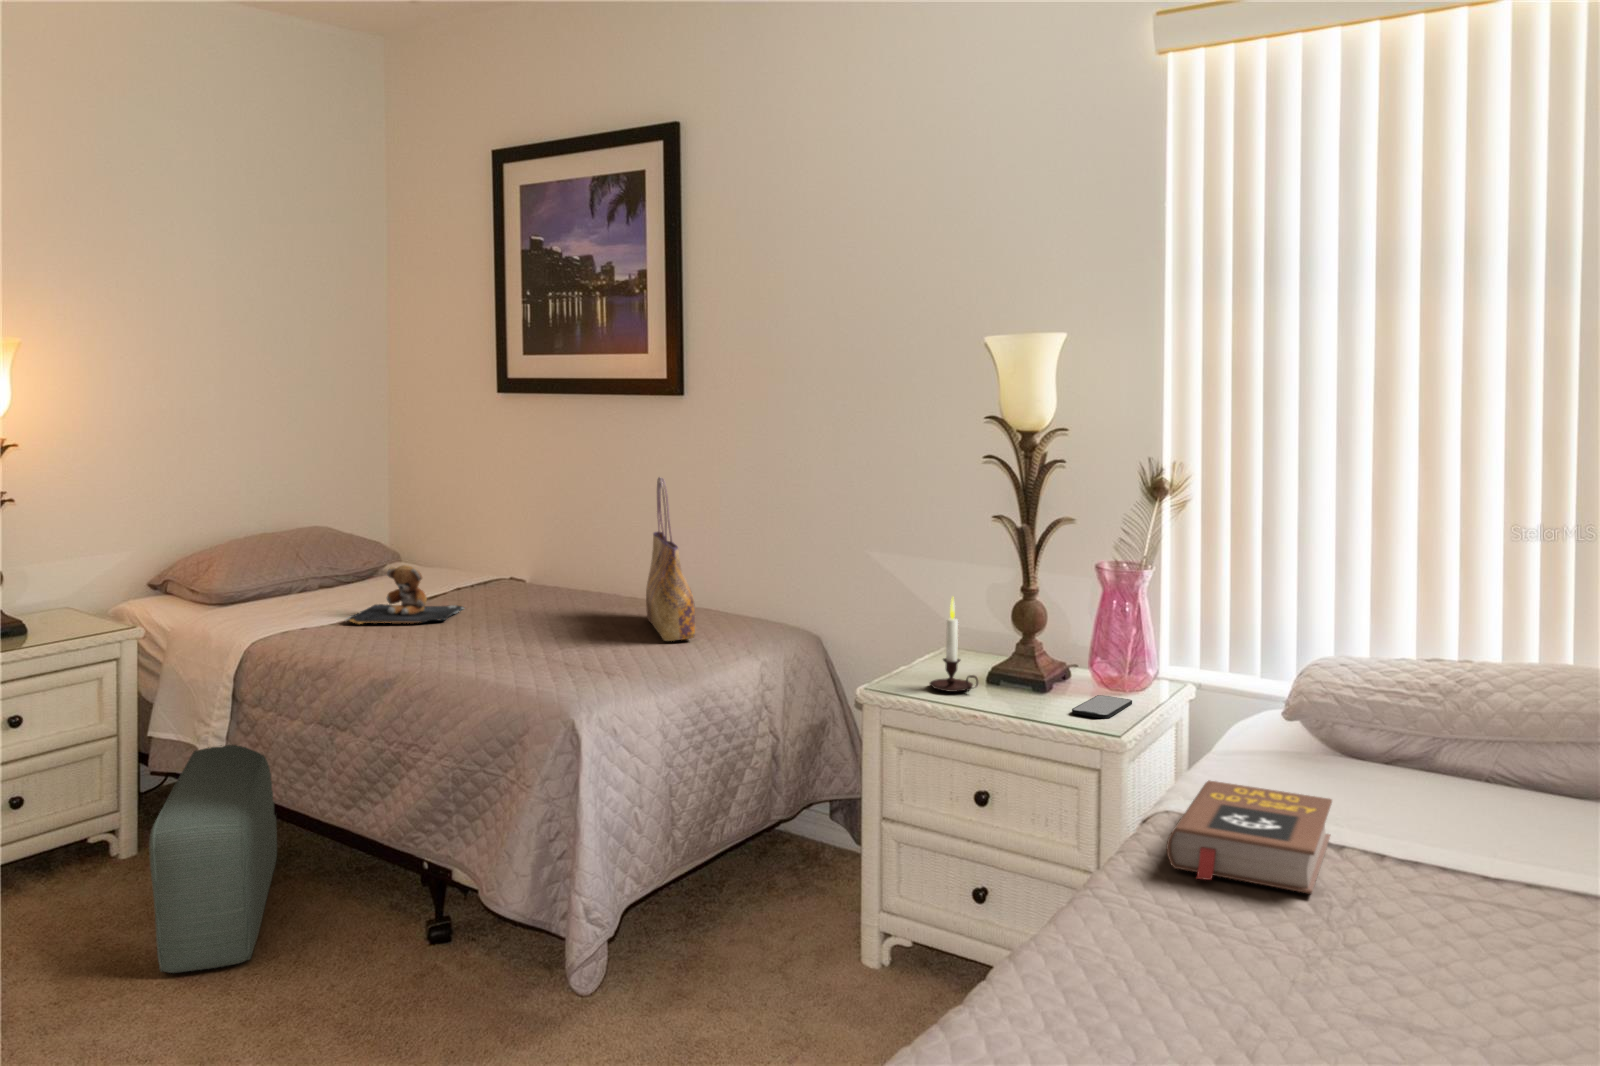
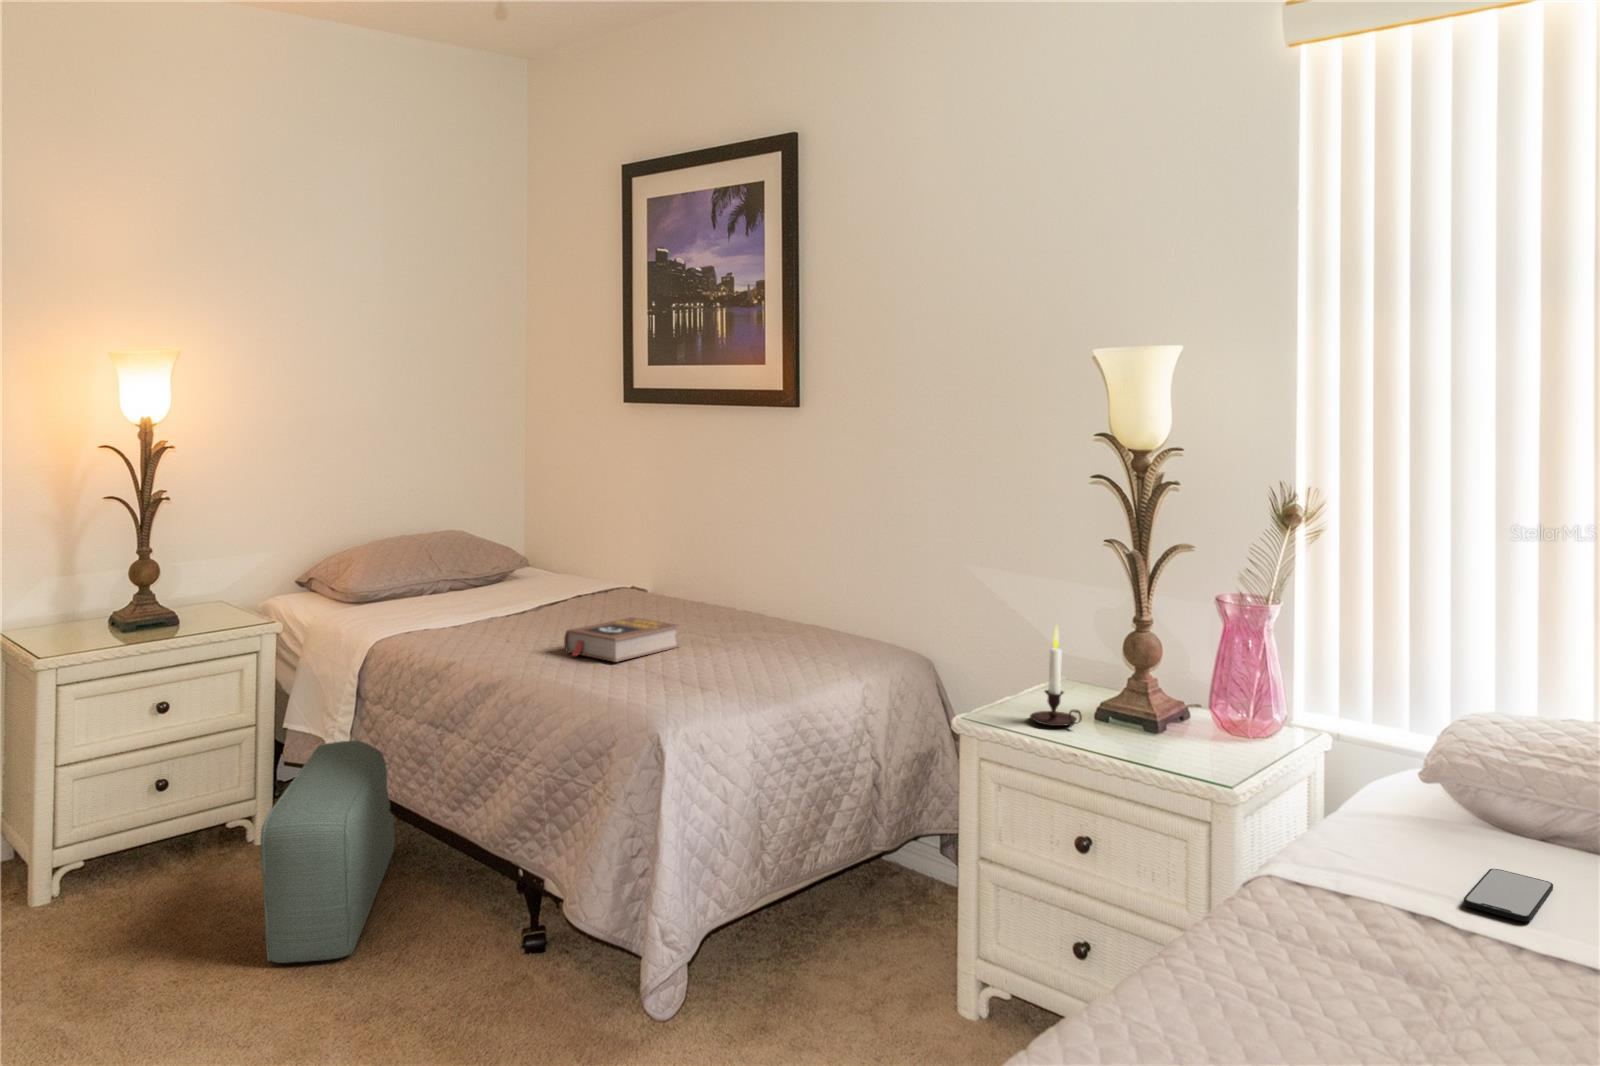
tote bag: present [646,477,695,641] -> none [754,491,798,658]
teddy bear: present [345,565,464,624] -> none [463,572,581,629]
smartphone: present [1072,695,1132,718] -> present [1464,869,1553,921]
book: present [1167,781,1332,894] -> present [564,617,680,662]

